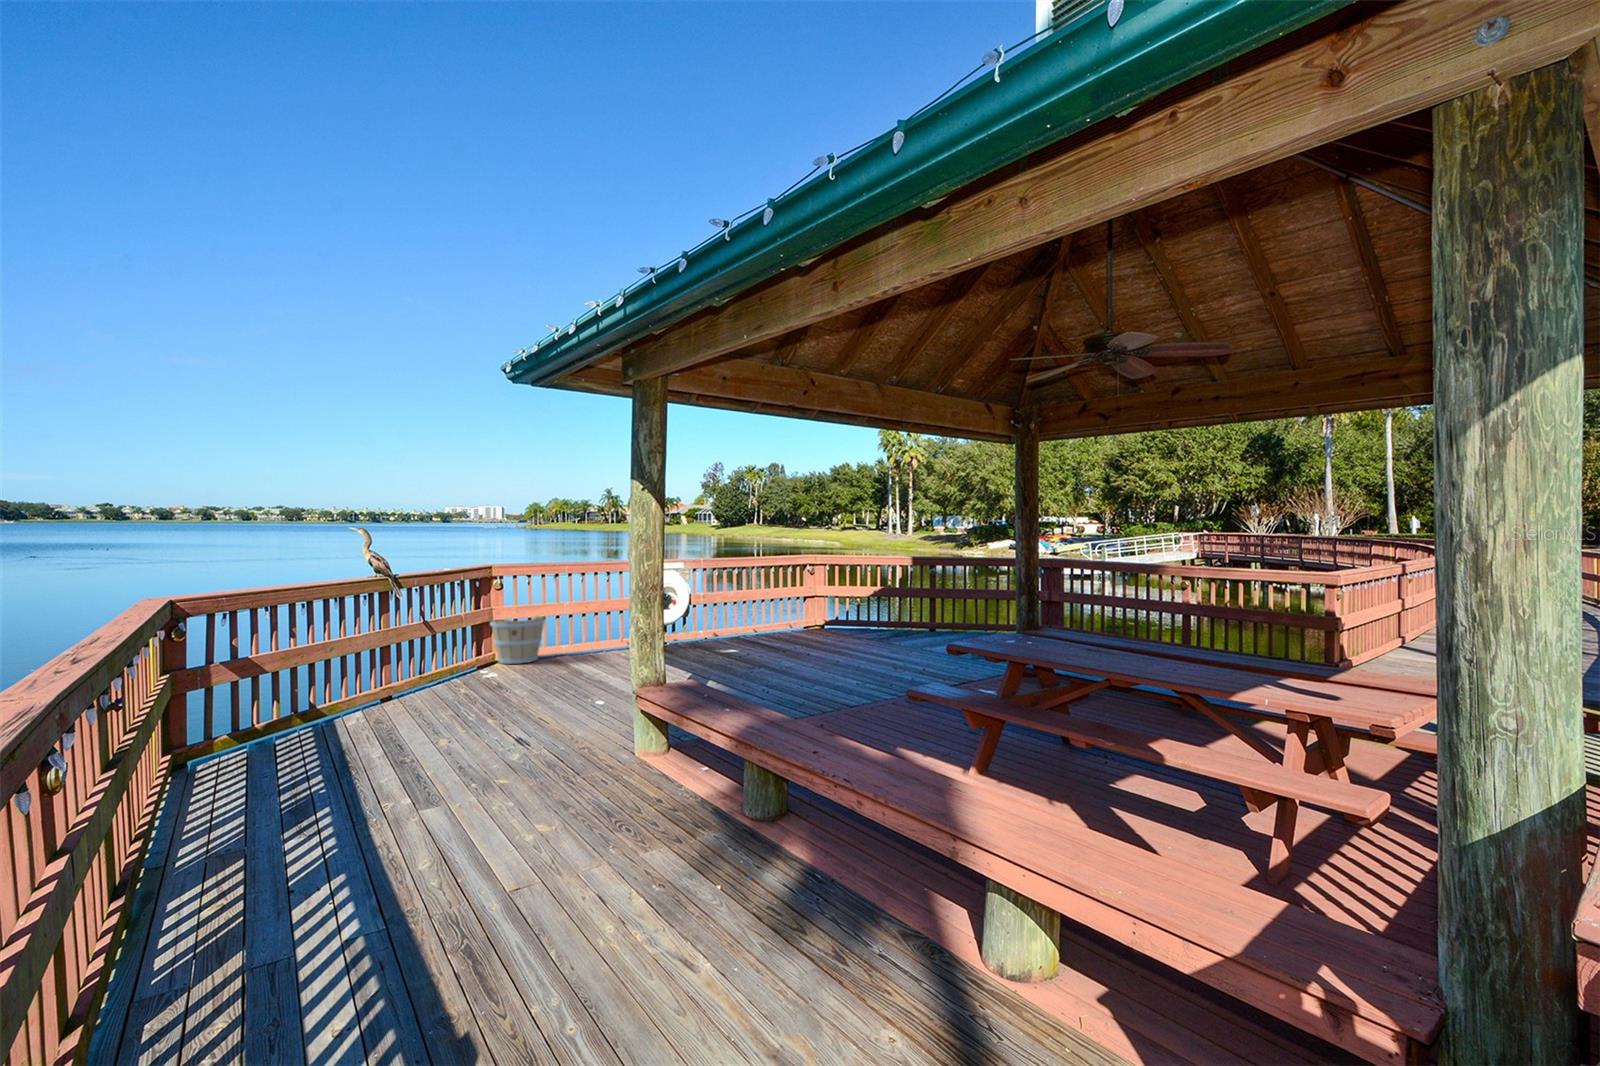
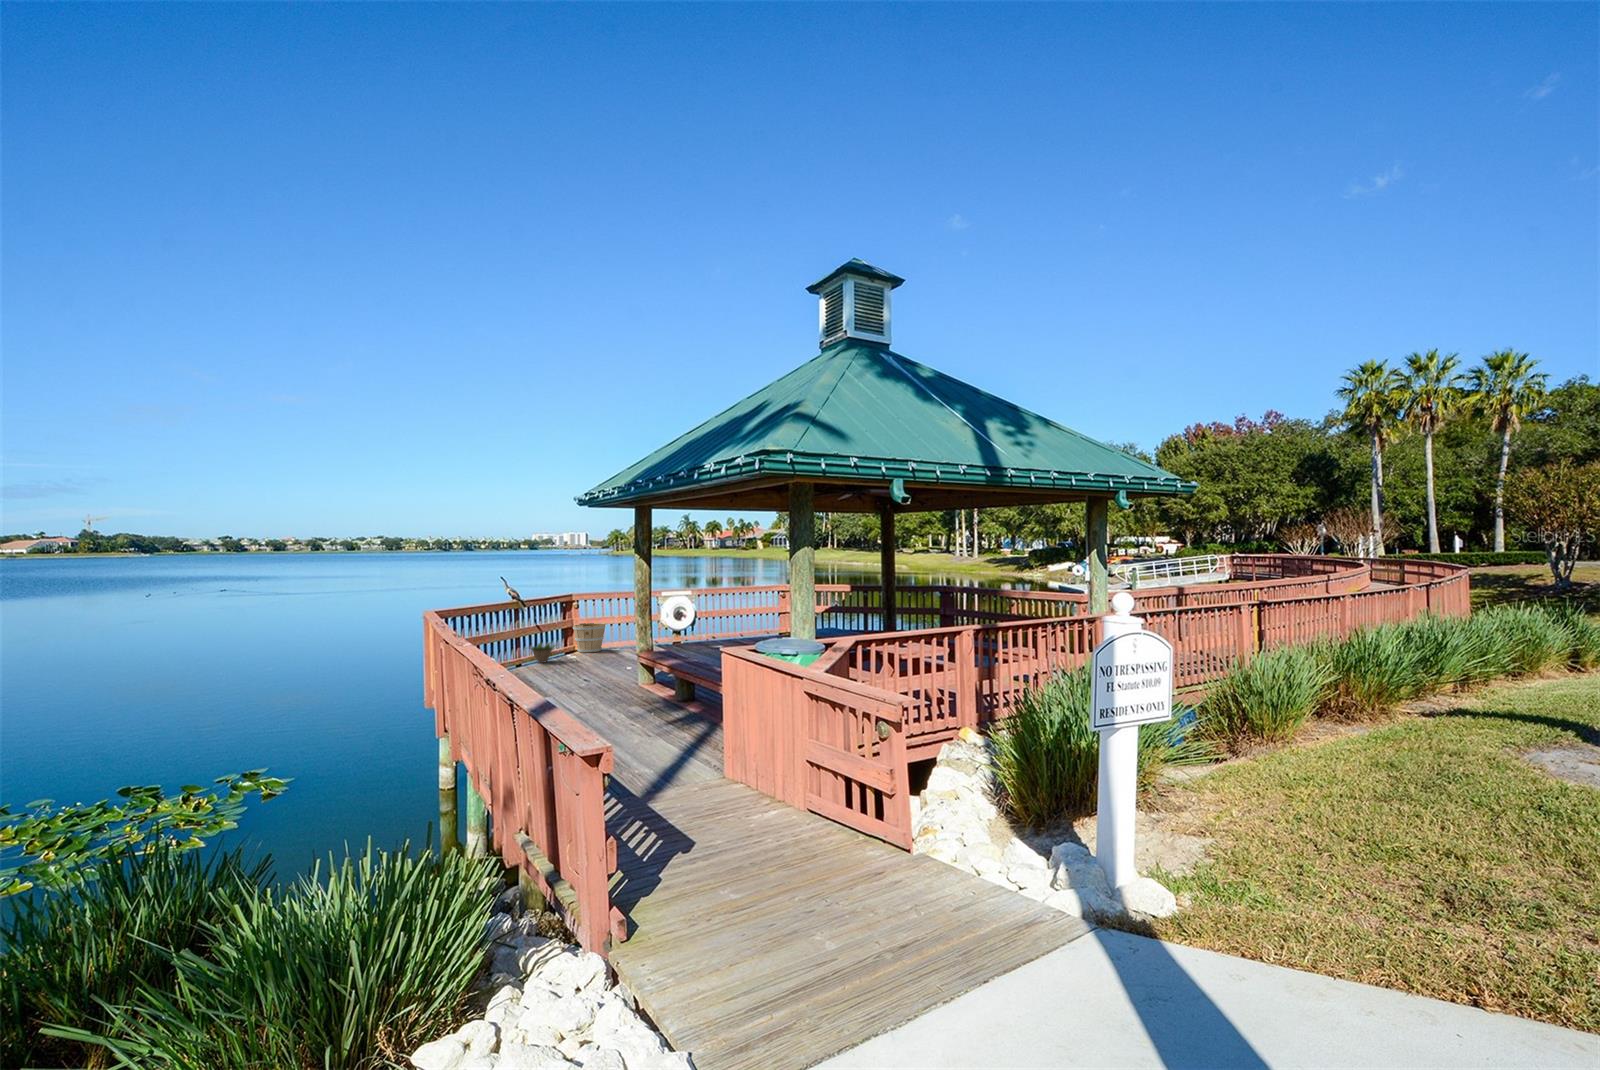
decorative plant: none [396,650,465,689] -> present [531,643,555,663]

